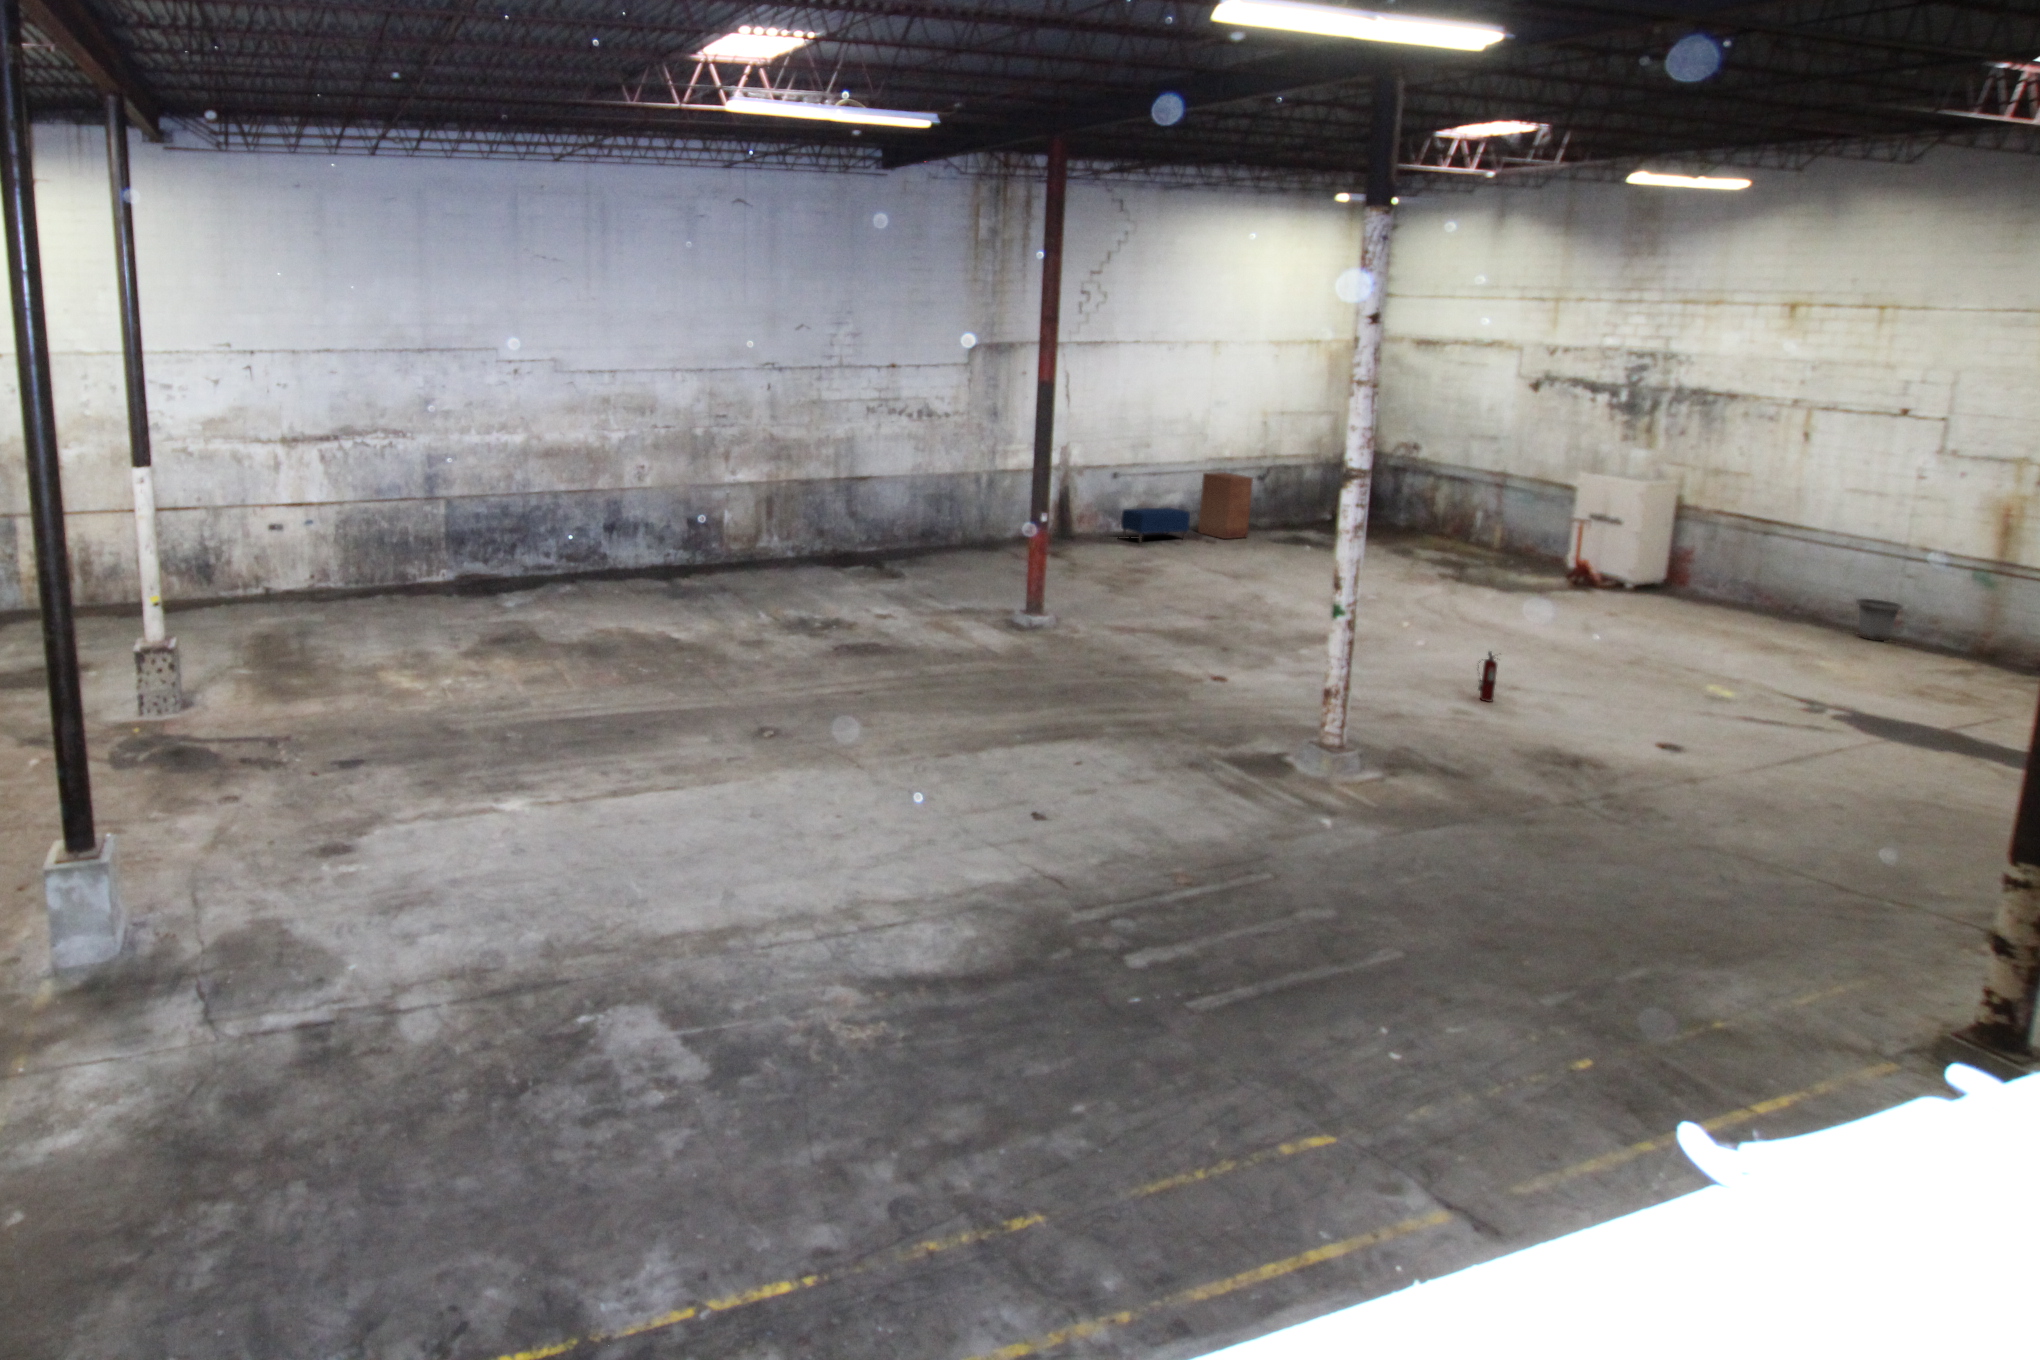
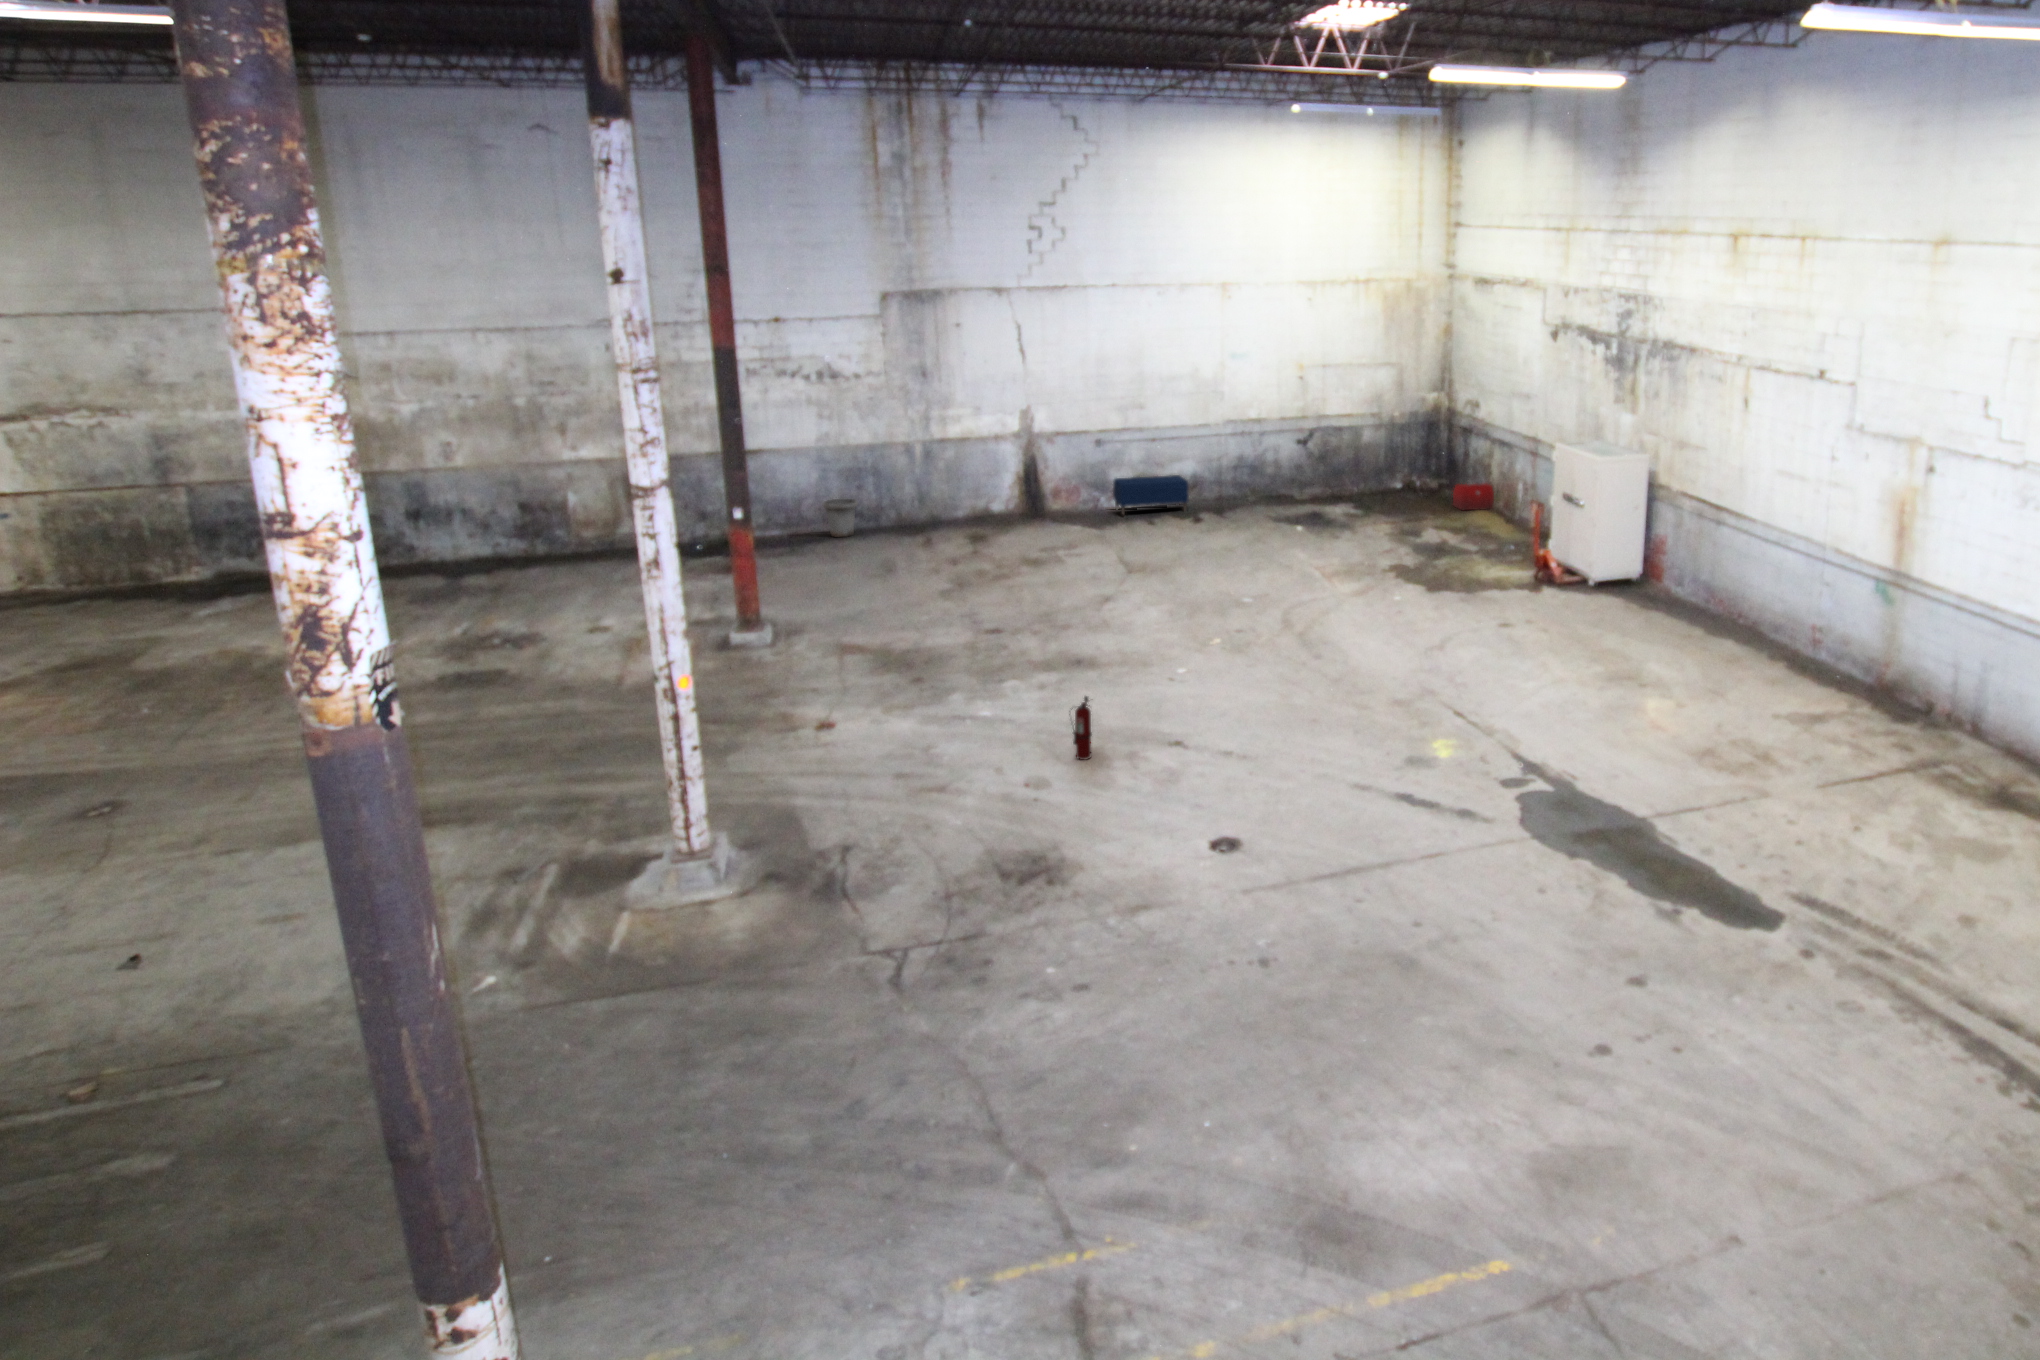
filing cabinet: present [1198,472,1253,539] -> none [1220,435,1265,511]
toolbox: none [1404,513,1445,540] -> present [1453,481,1494,510]
trash can: present [1856,599,1903,641] -> present [823,498,858,537]

